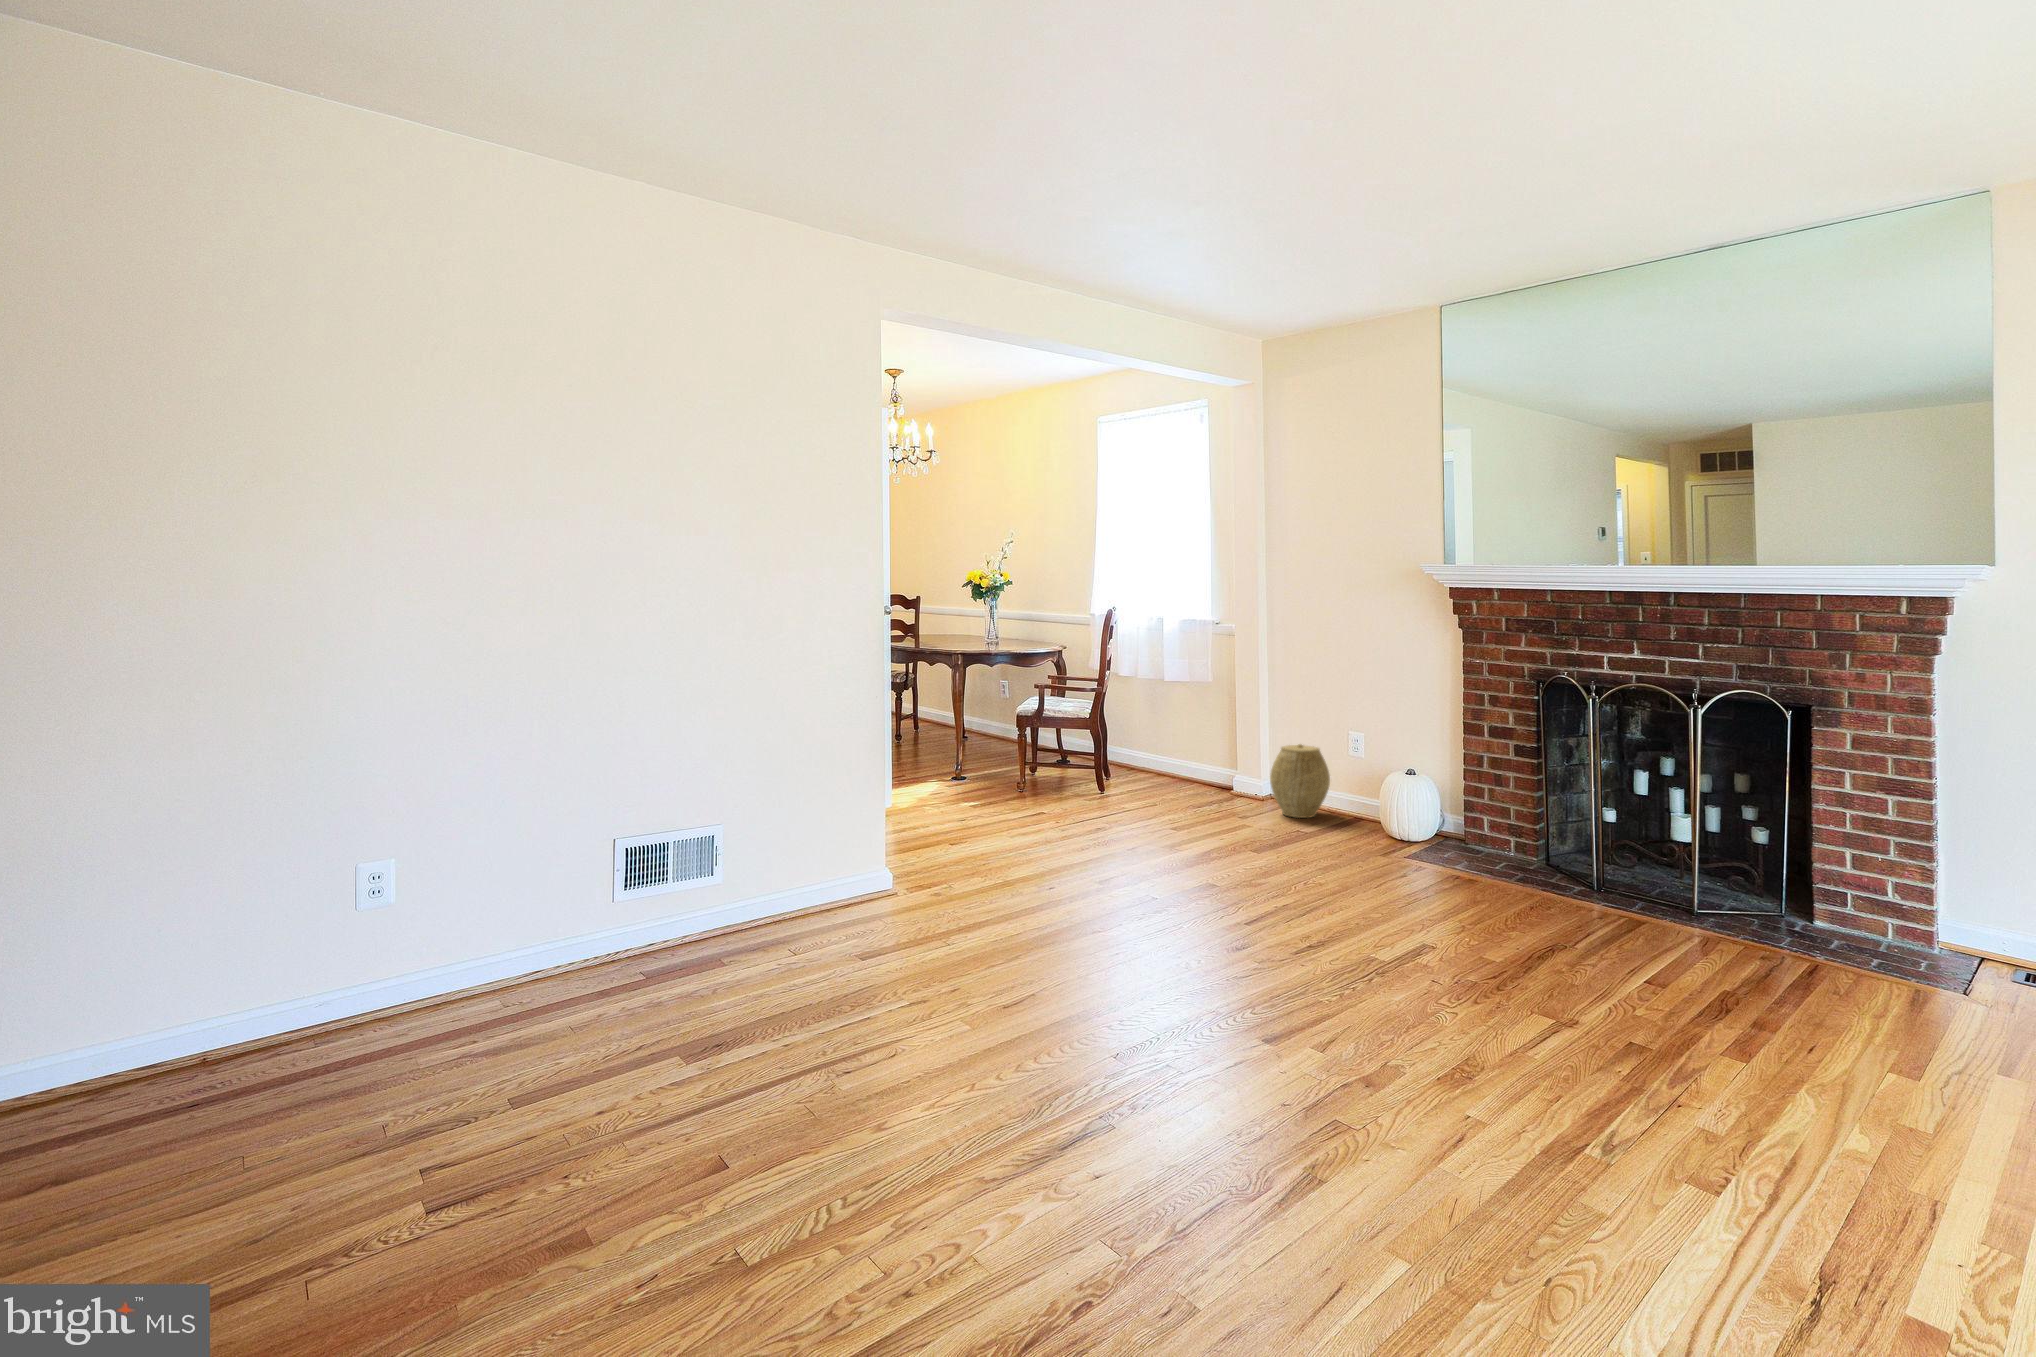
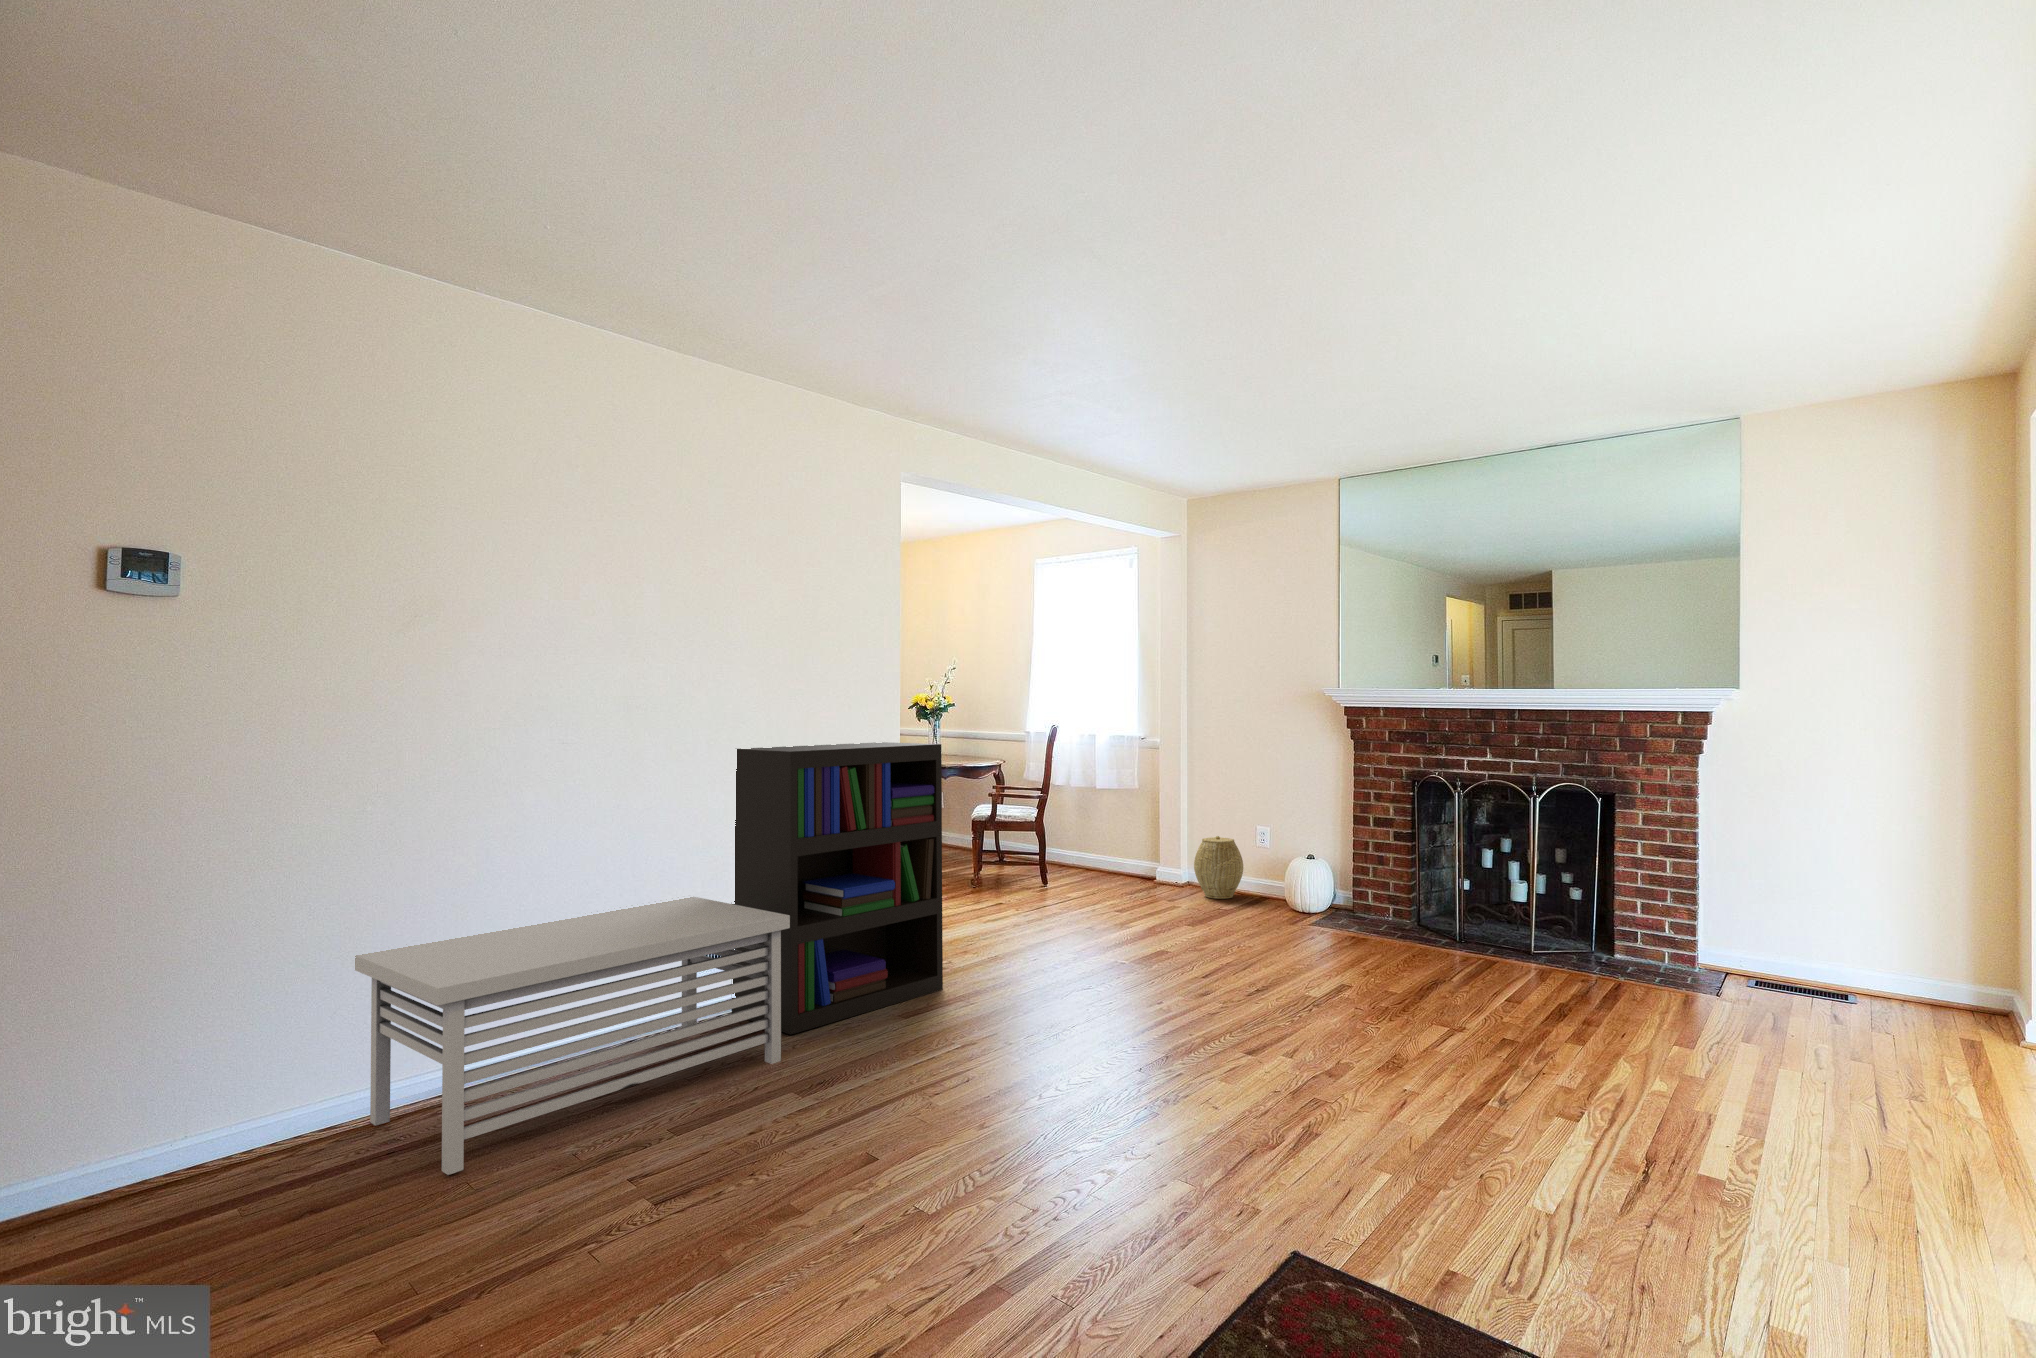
bookshelf: none [653,629,920,980] -> present [732,742,943,1035]
storage bench: none [138,811,688,1161] -> present [355,897,790,1175]

